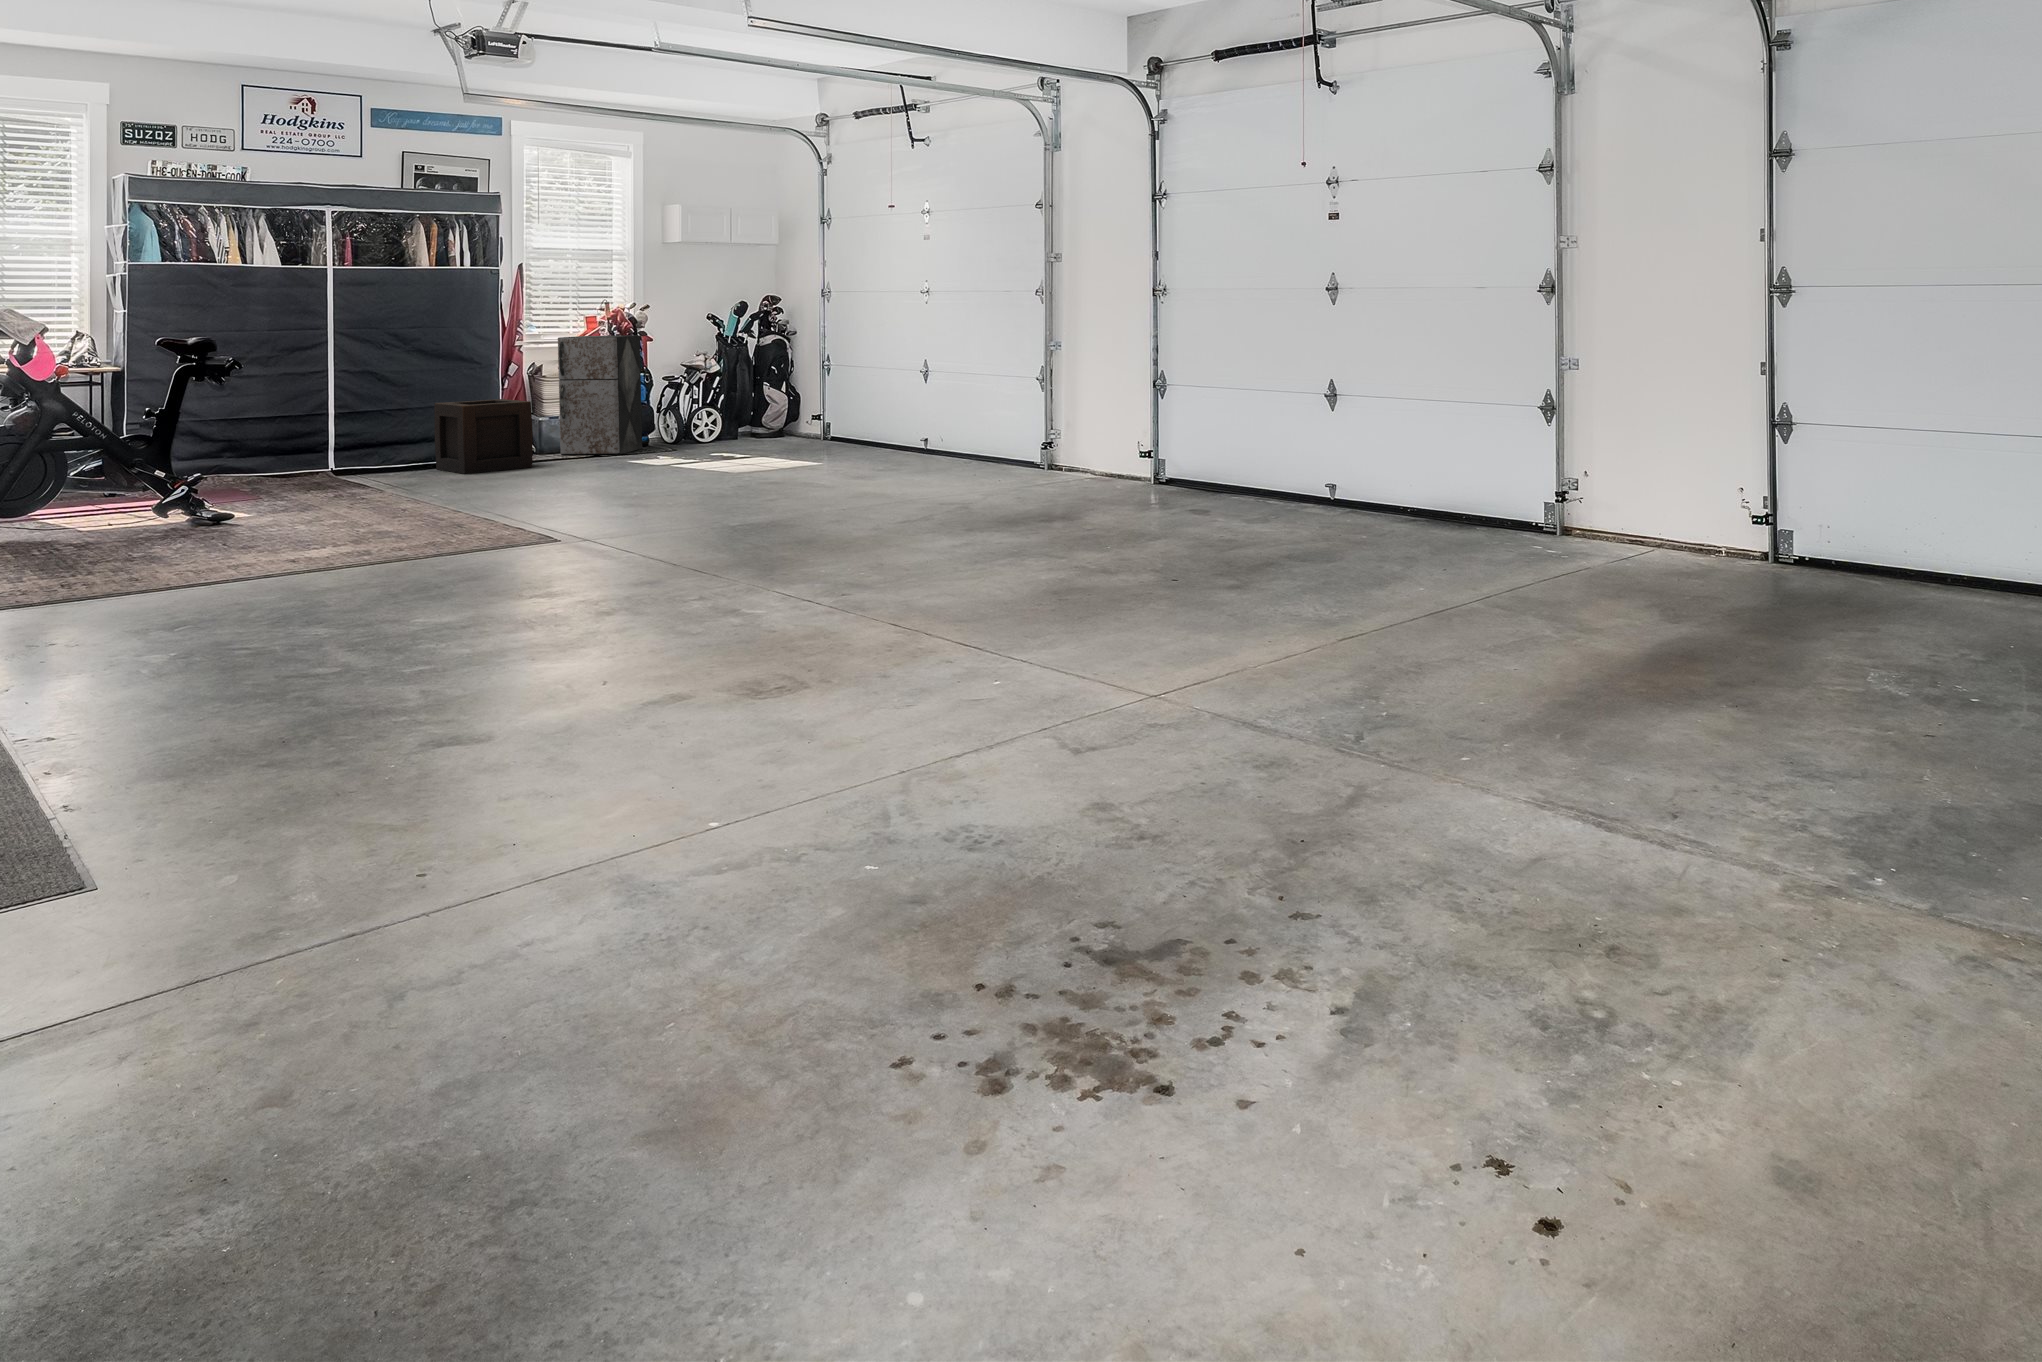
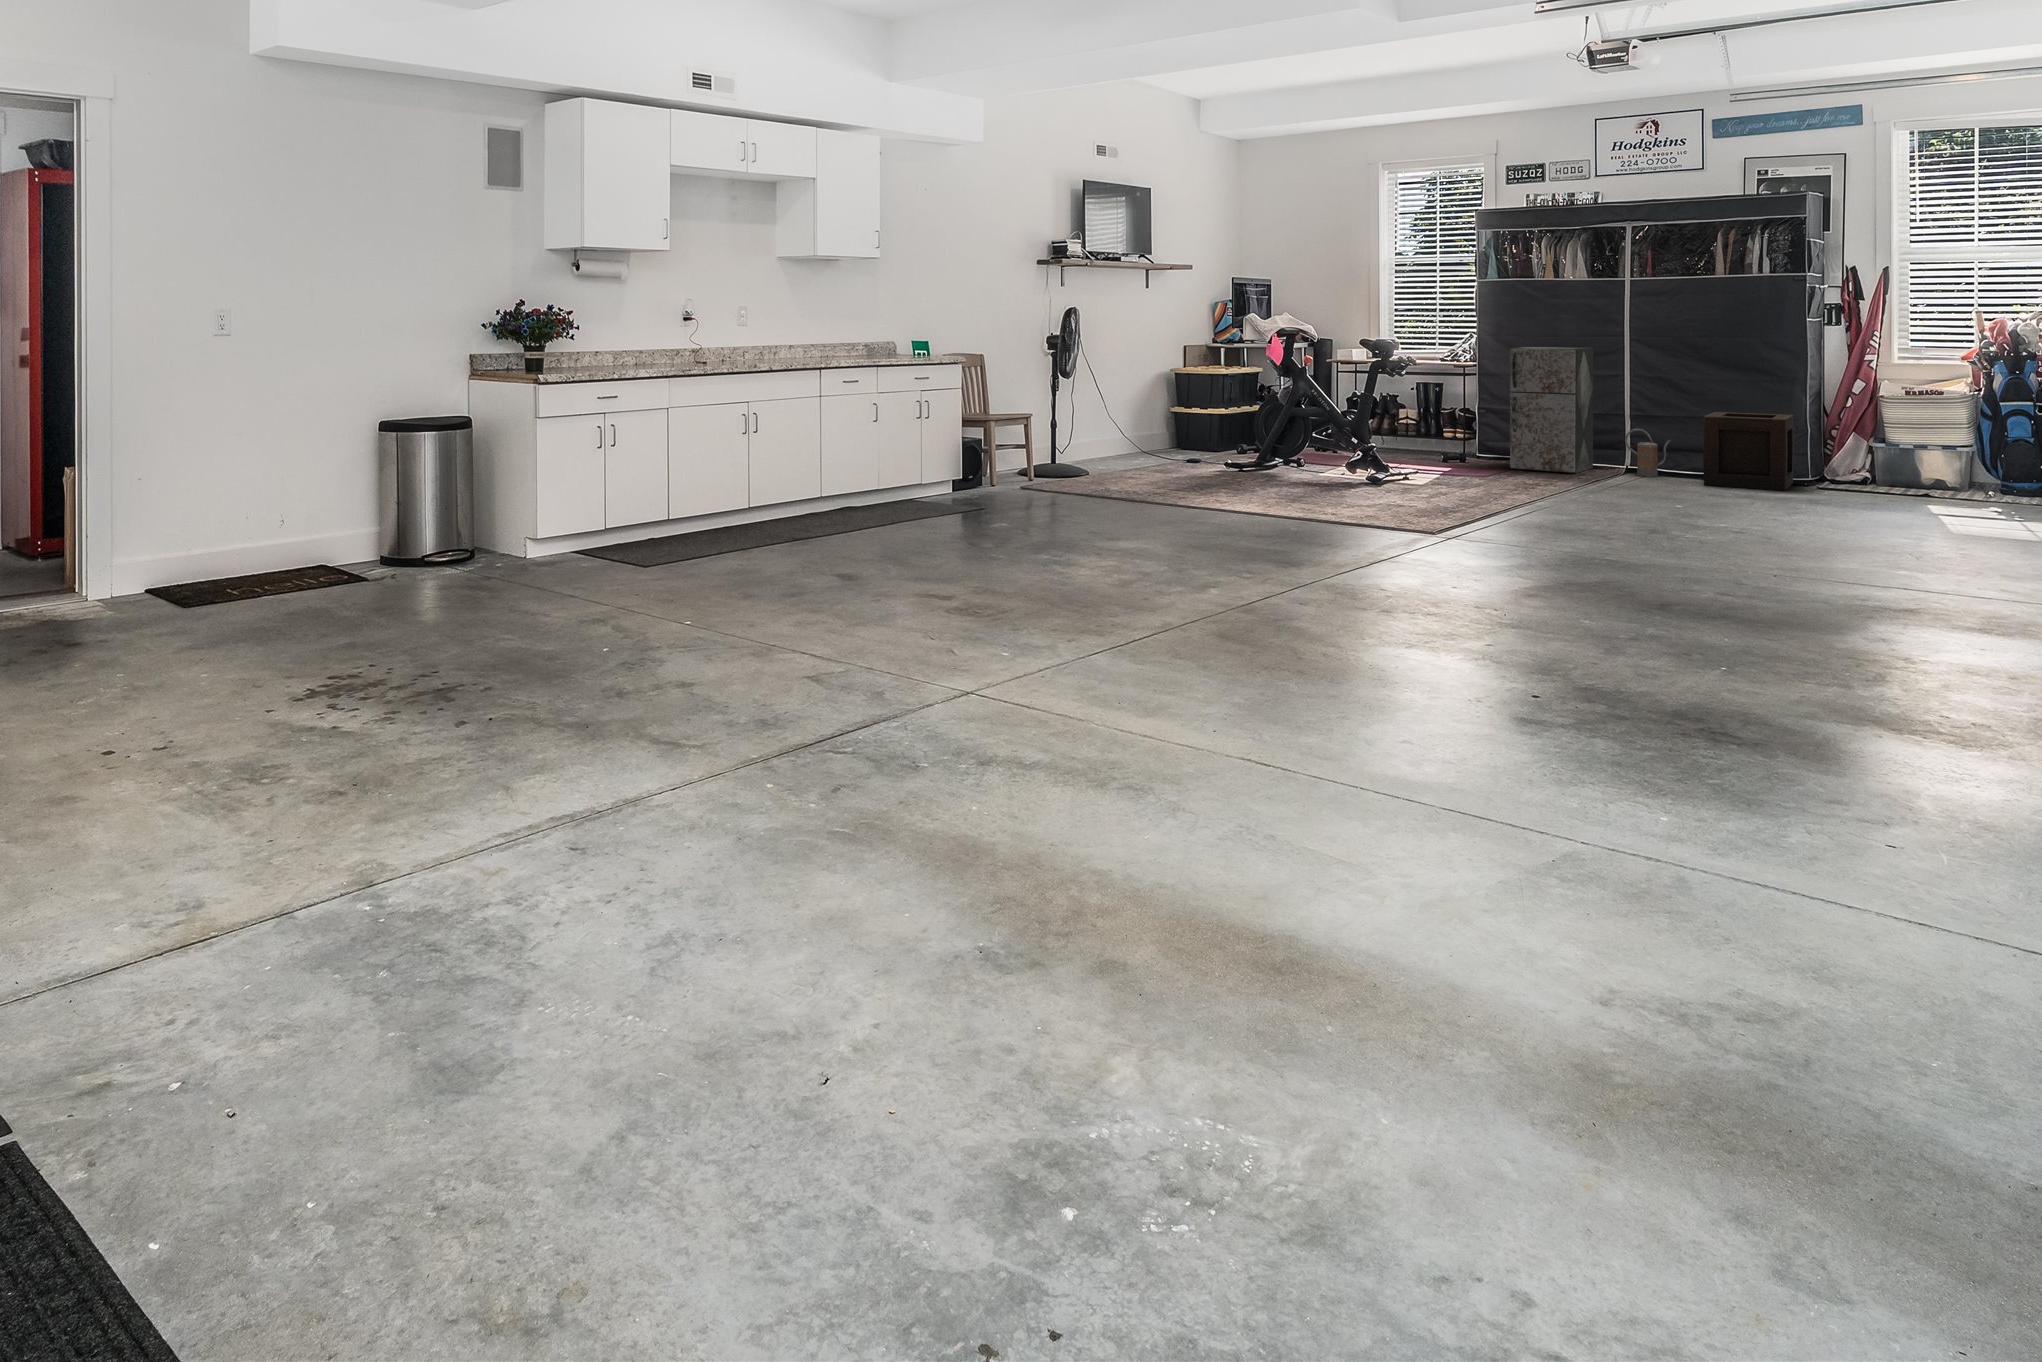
storage cabinet: present [558,335,642,455] -> present [1510,347,1593,474]
watering can: none [357,428,405,478] -> present [1625,429,1671,477]

